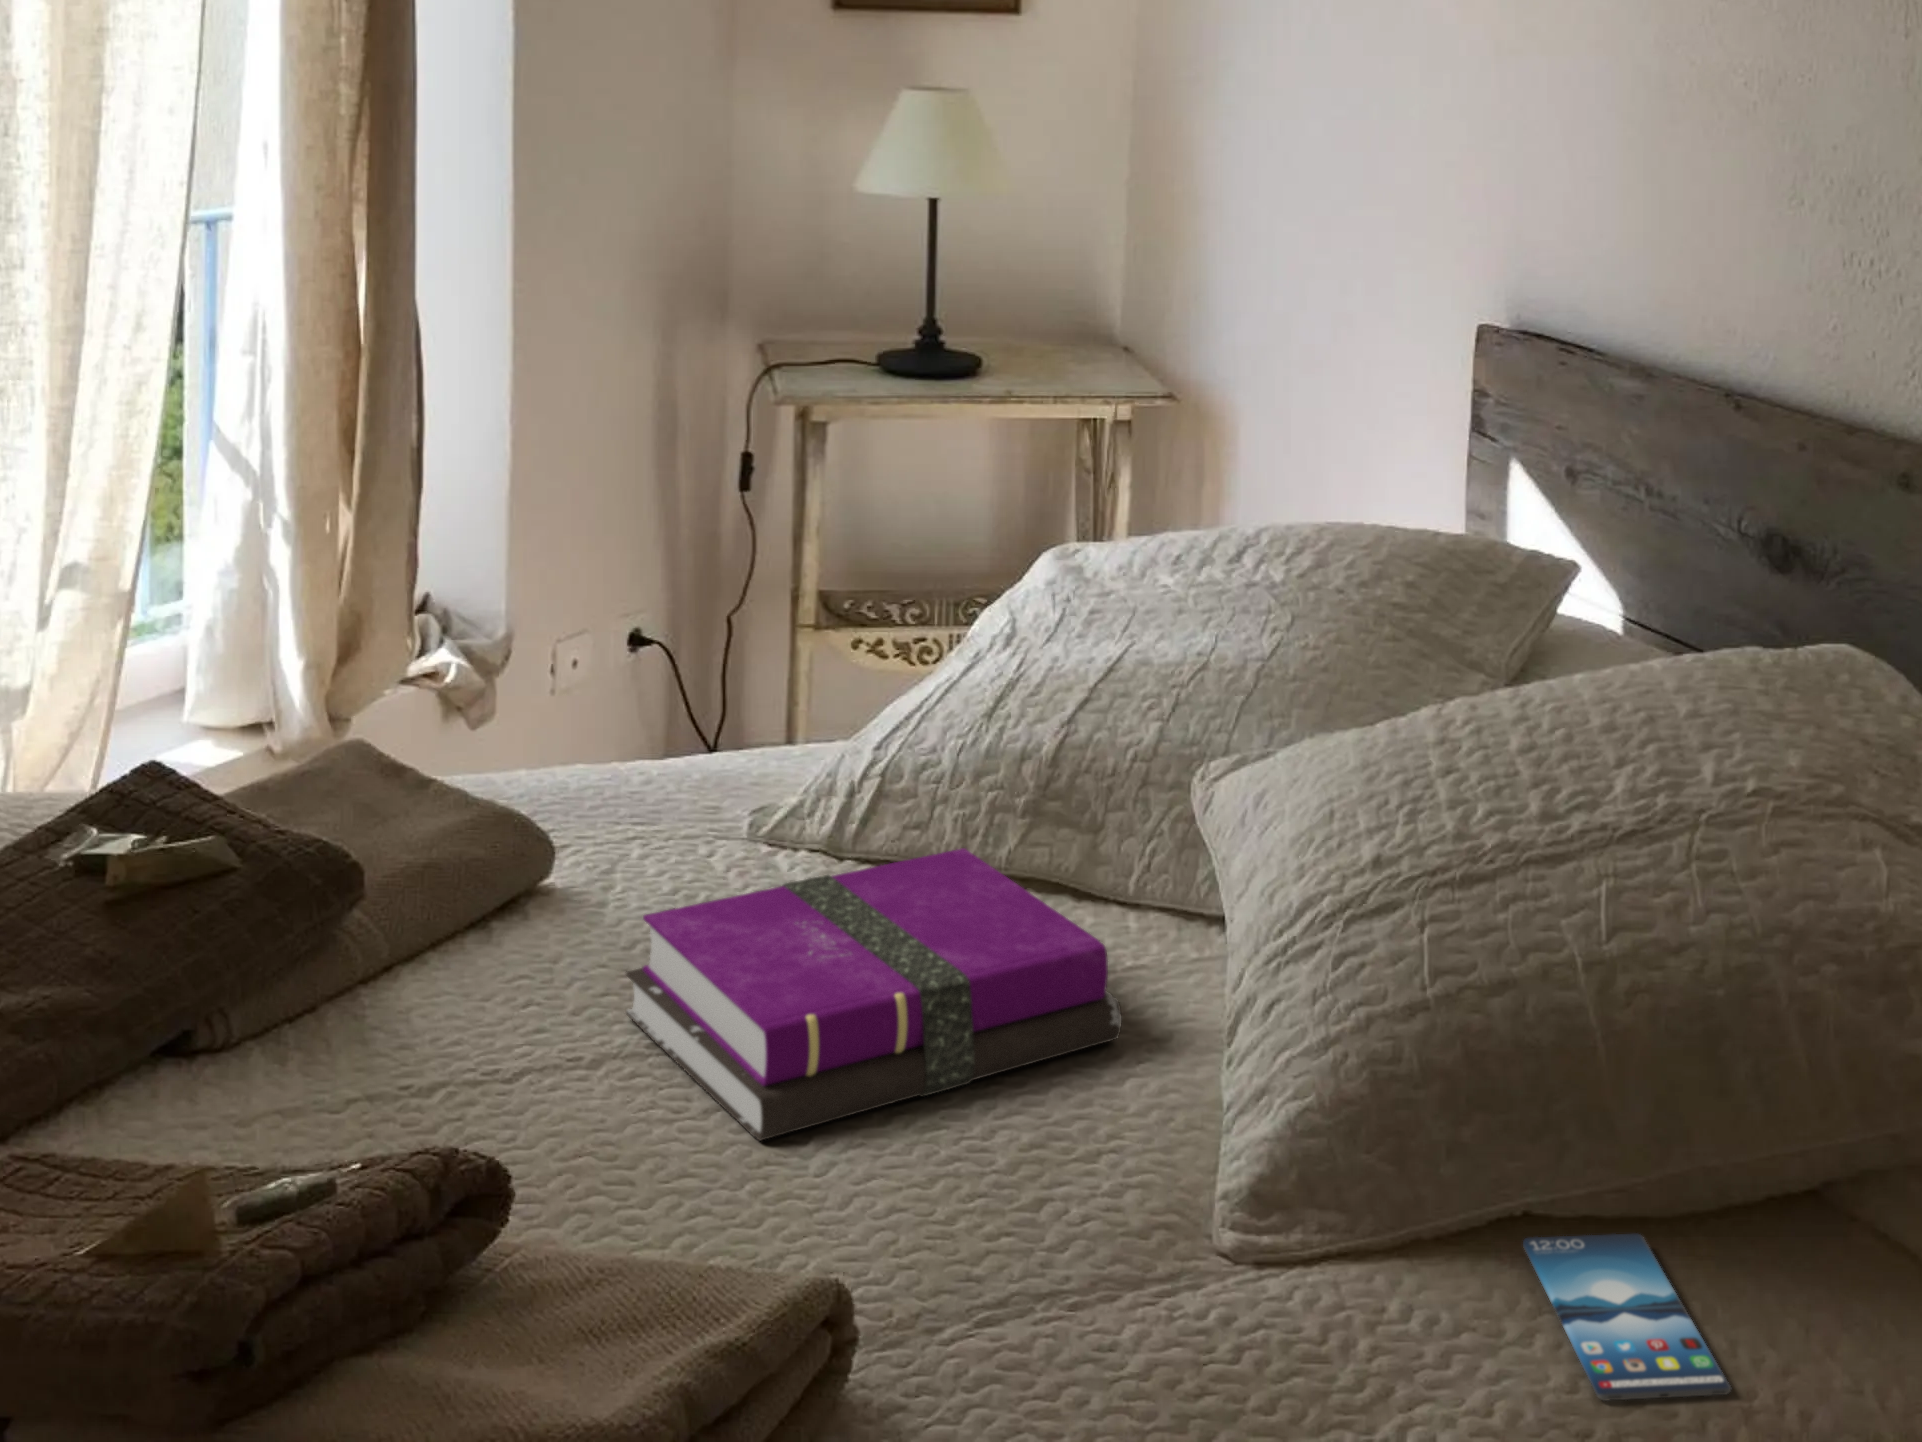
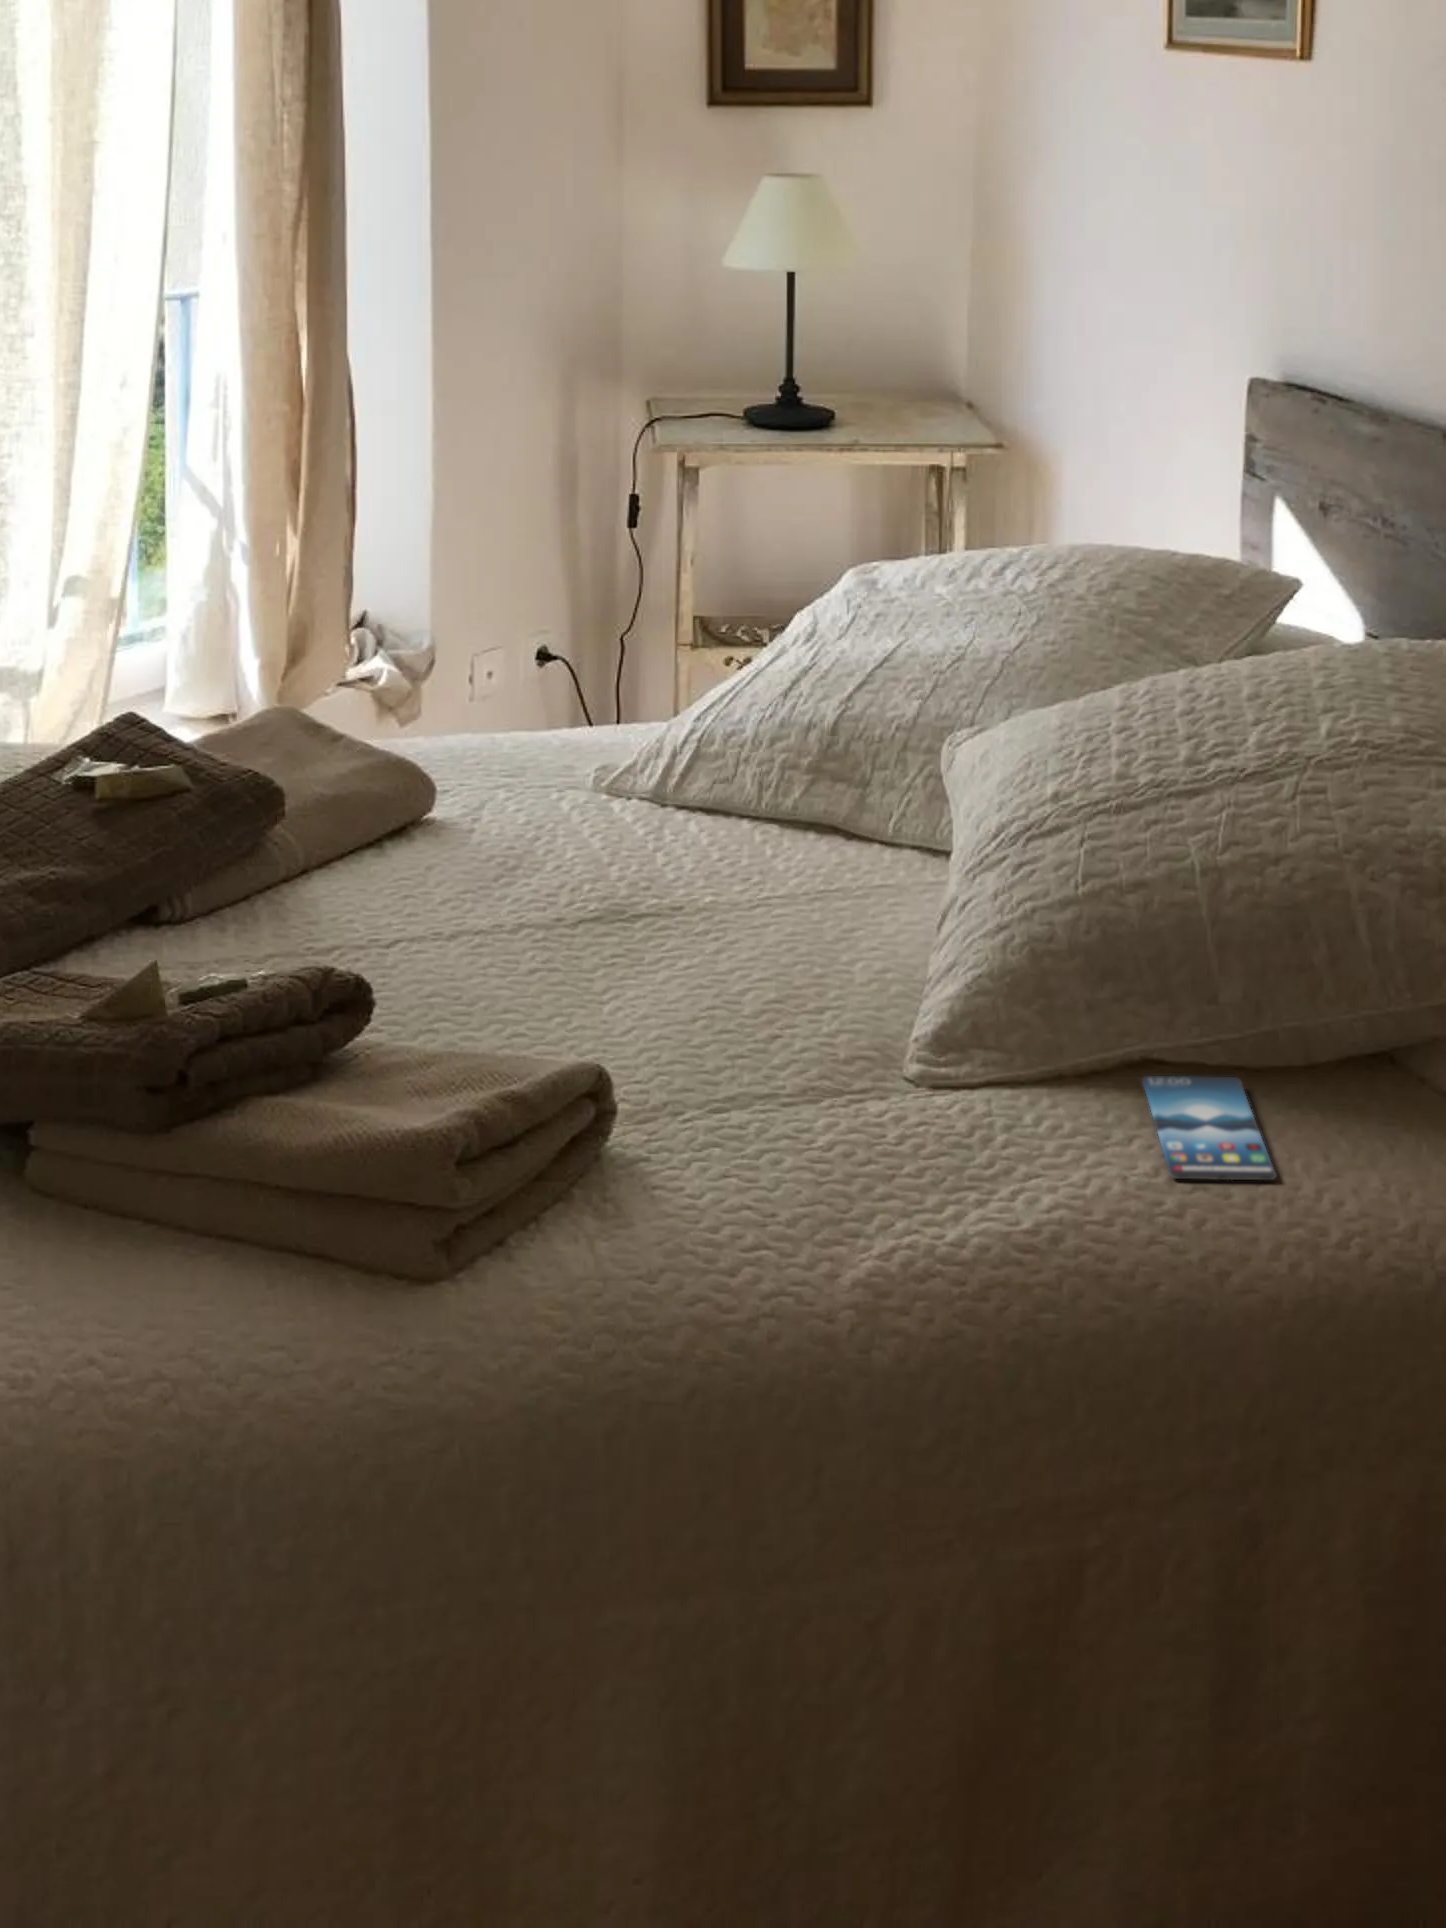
notebook: present [626,848,1122,1141] -> none [480,792,861,992]

